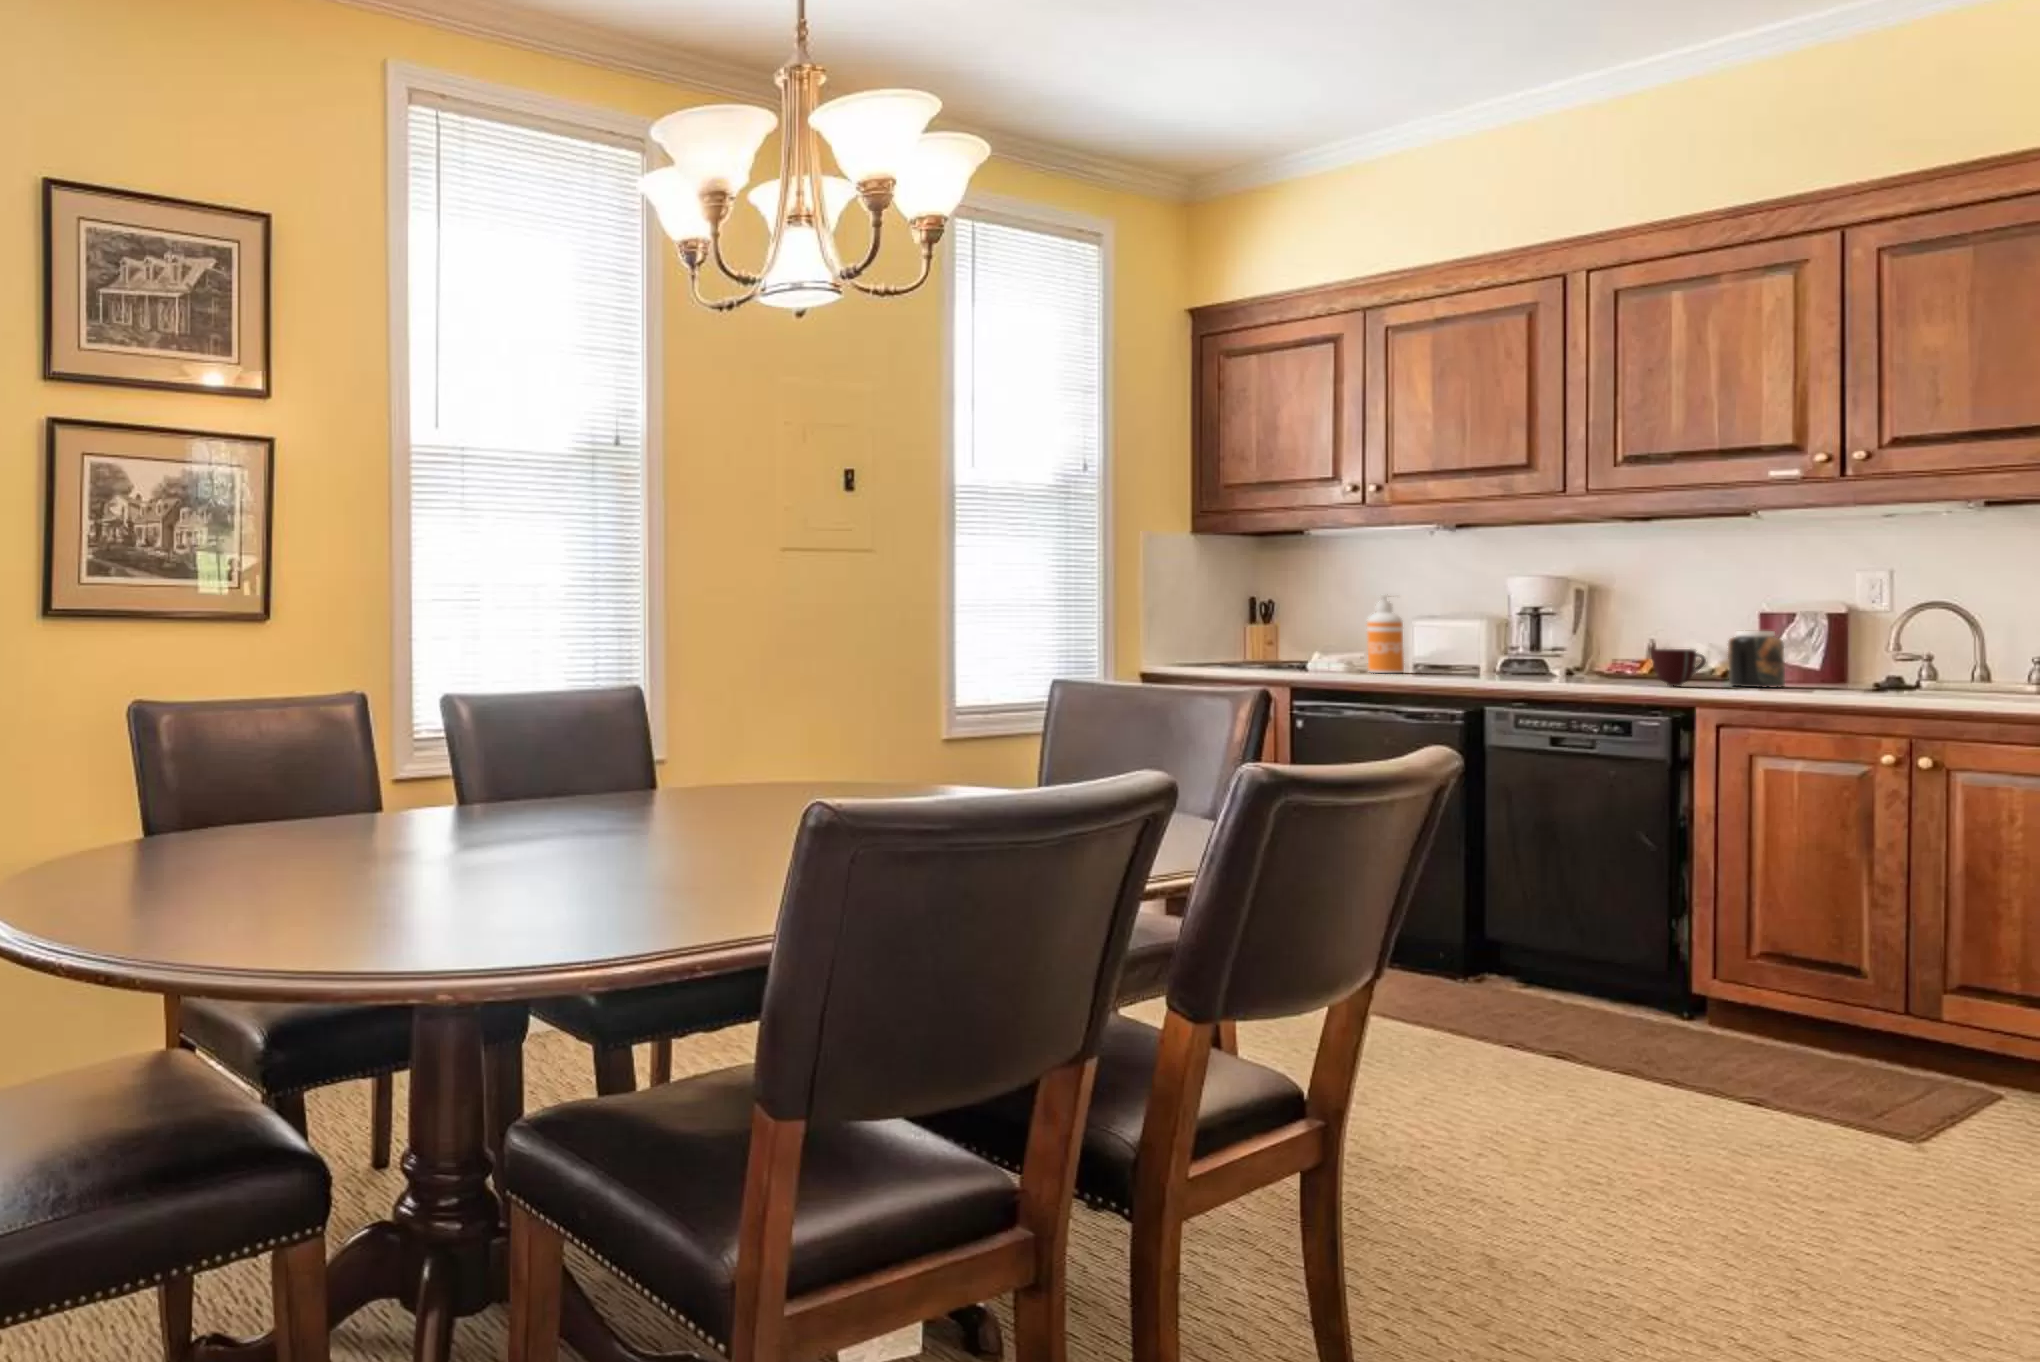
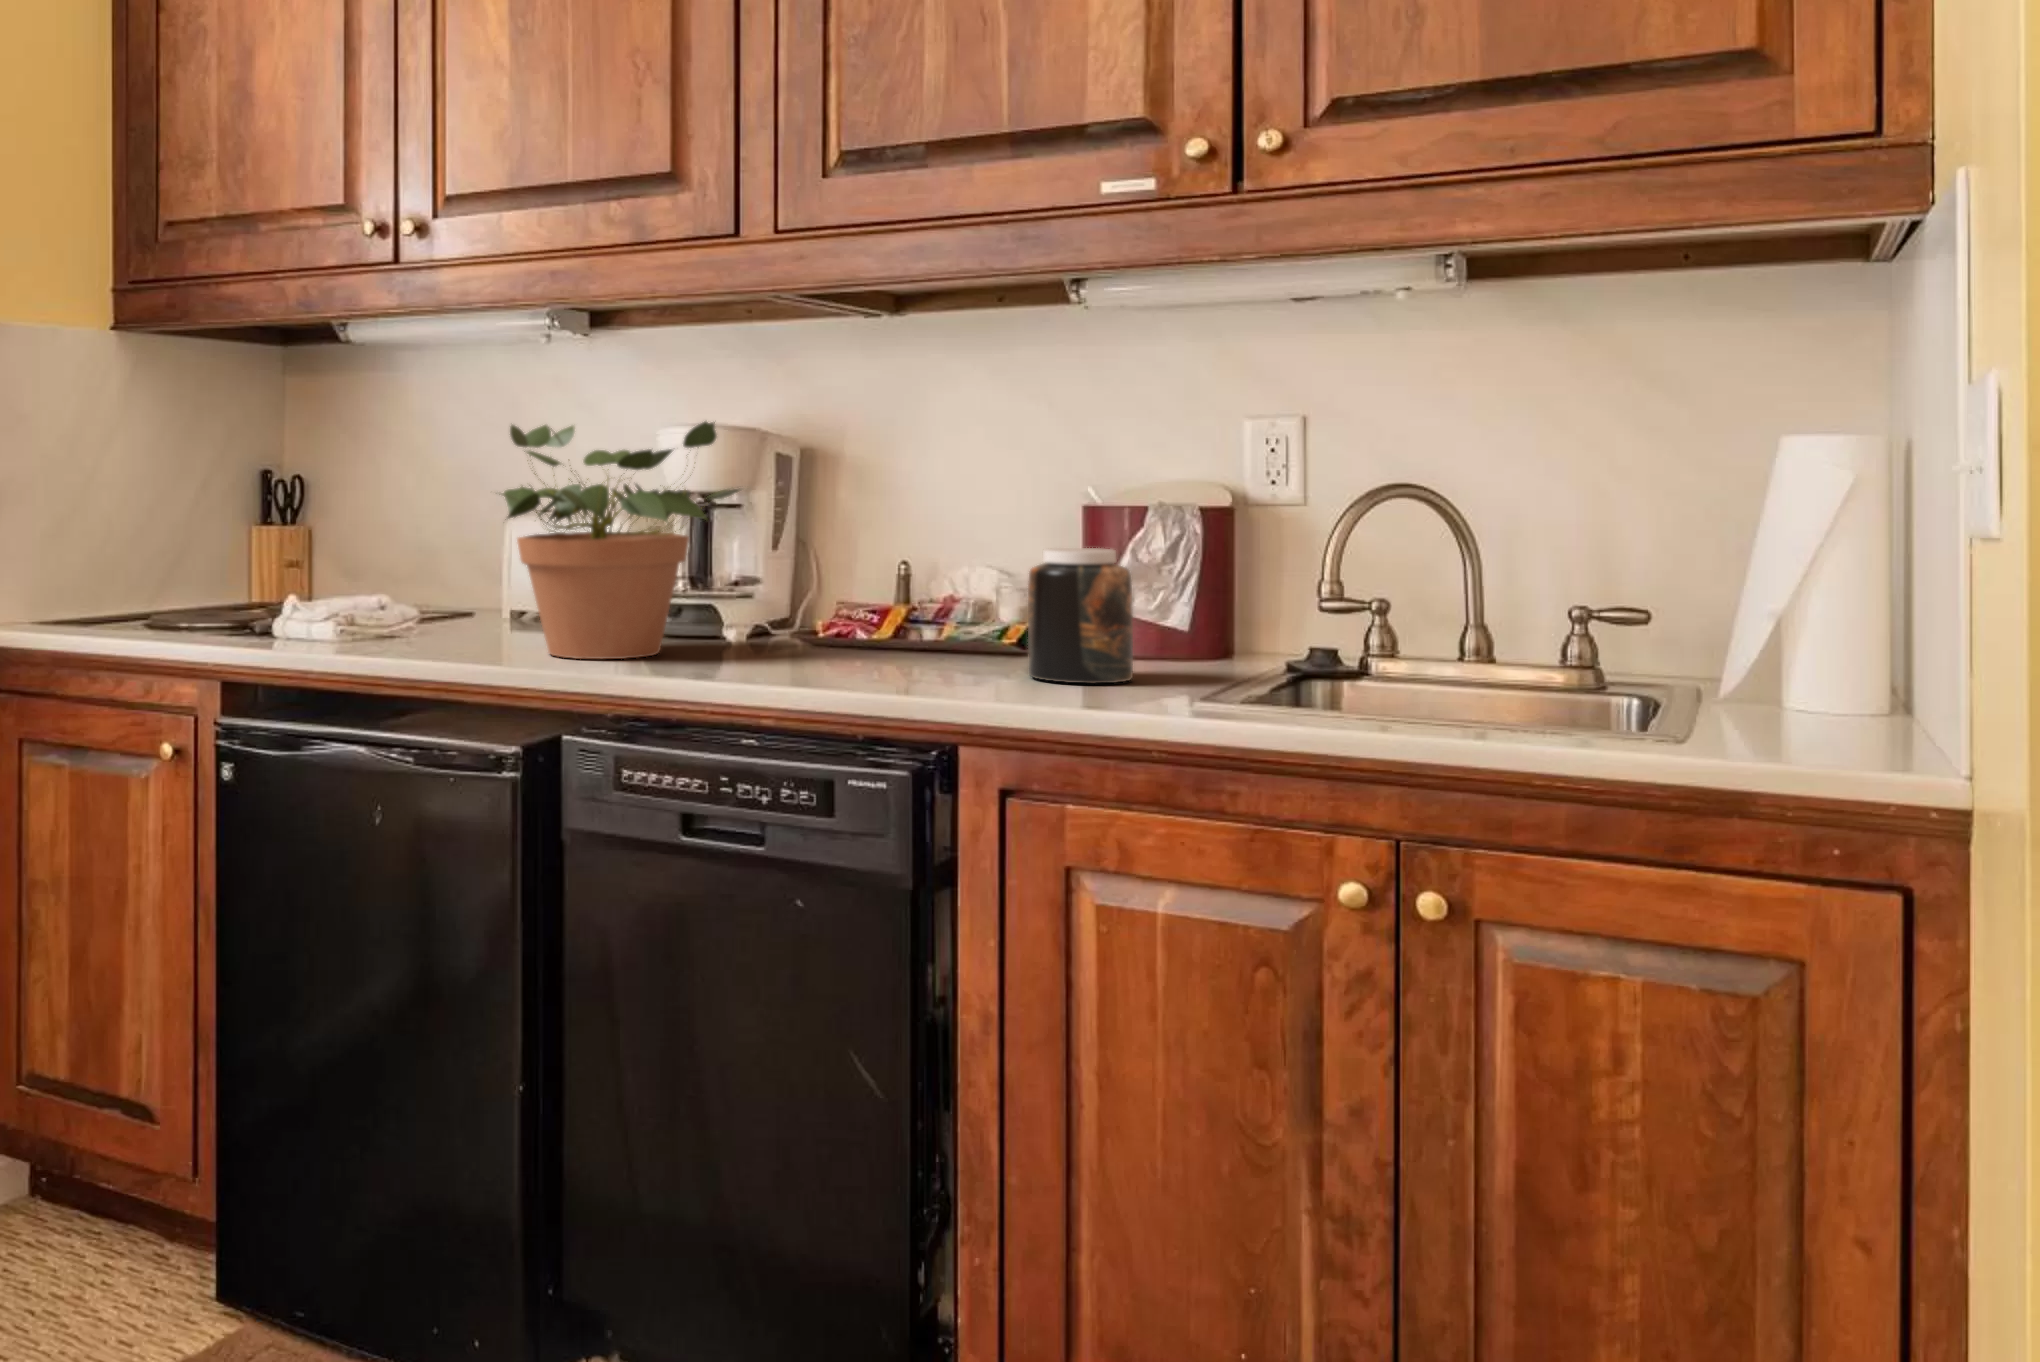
potted plant: none [1438,574,1574,678] -> present [499,421,740,659]
soap dispenser: present [1367,595,1404,673] -> none [376,469,447,646]
mug: present [1651,649,1706,686] -> none [876,597,984,689]

